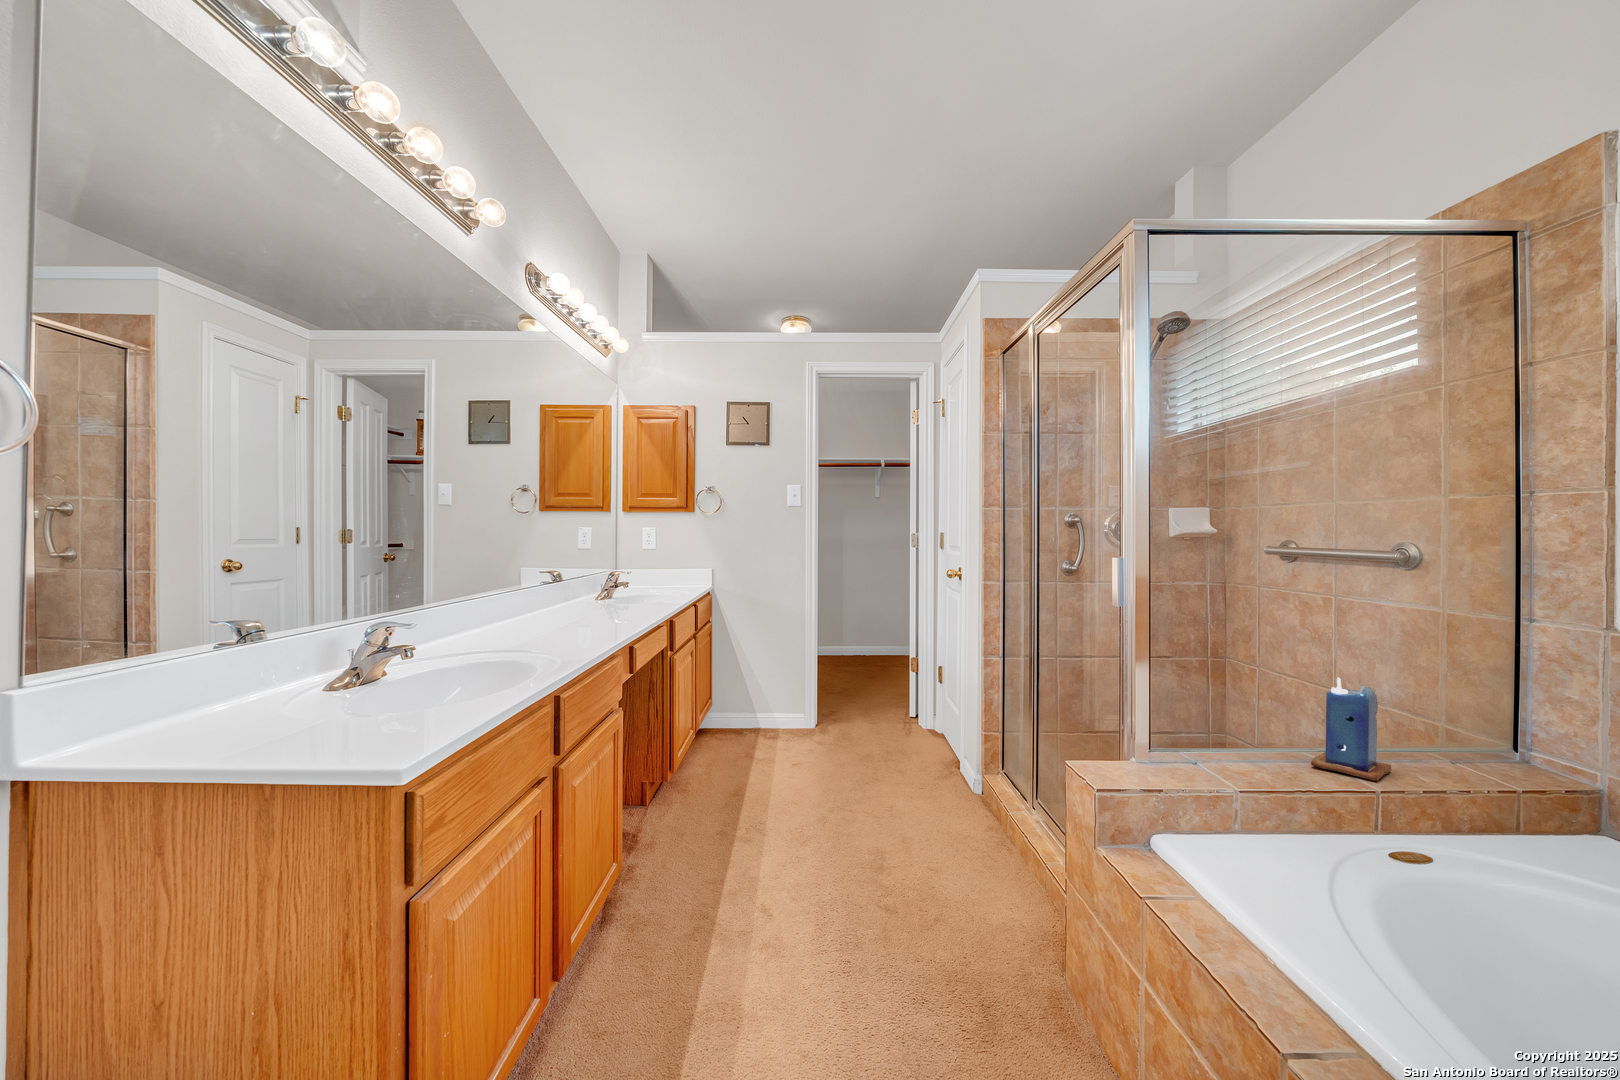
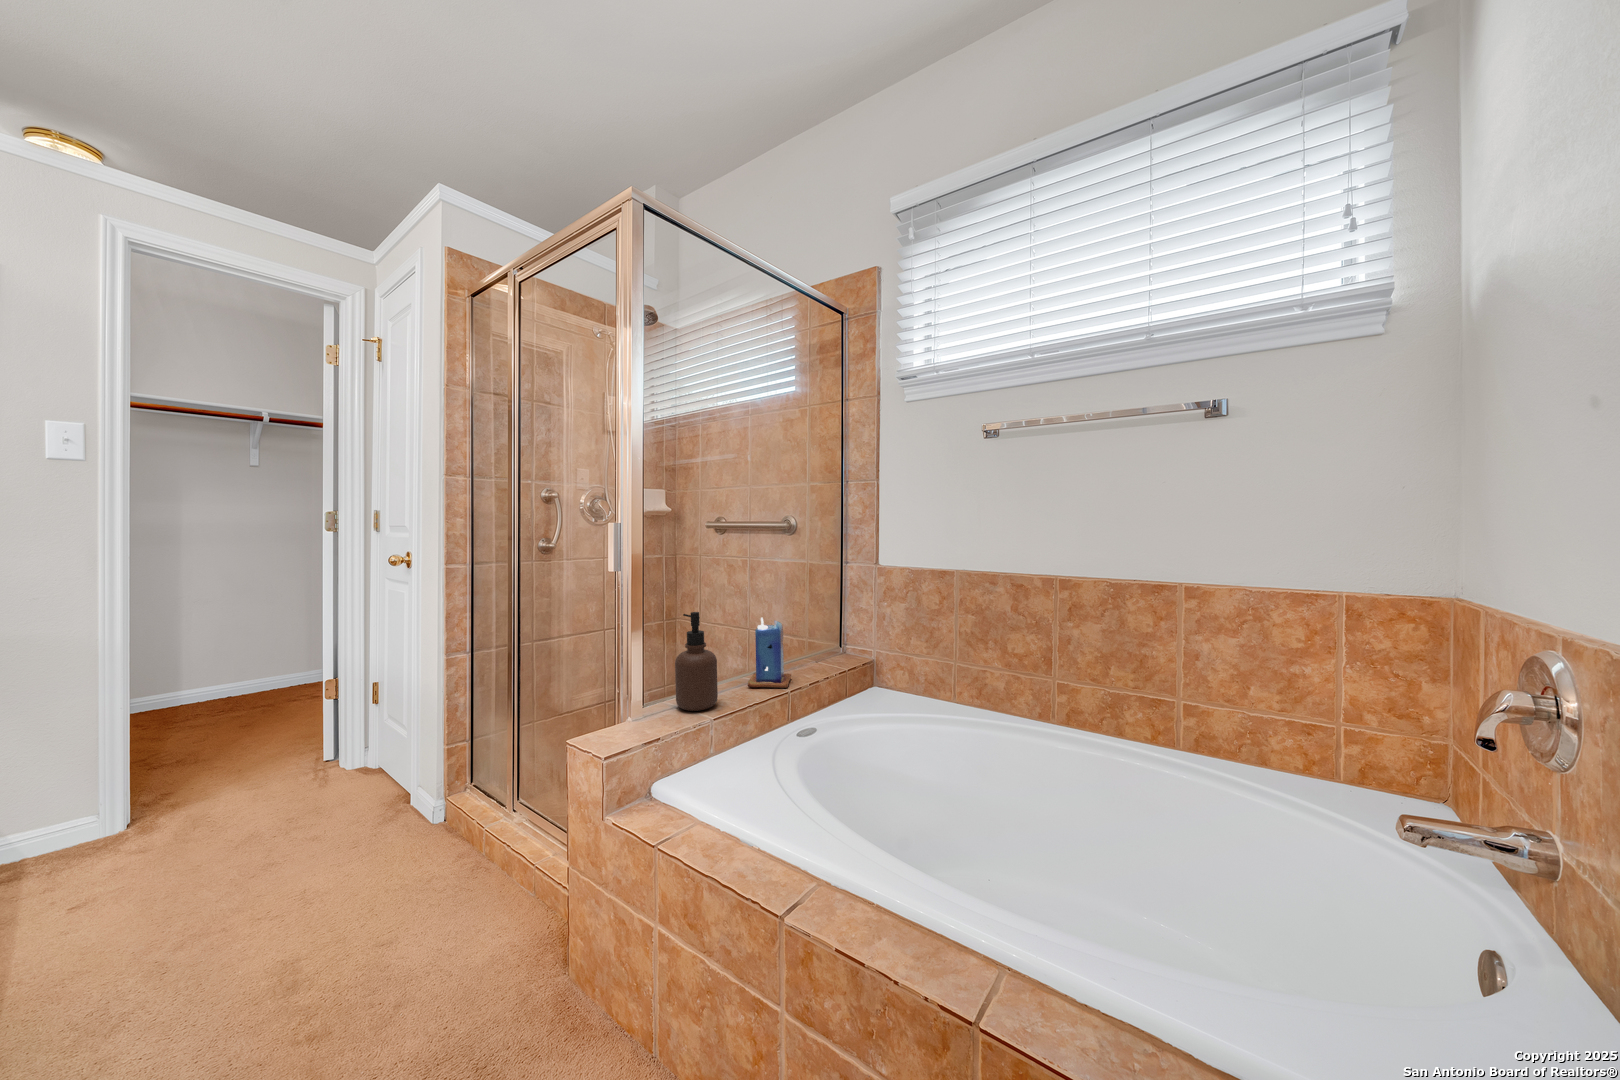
soap dispenser: none [1199,654,1257,775] -> present [675,612,718,711]

